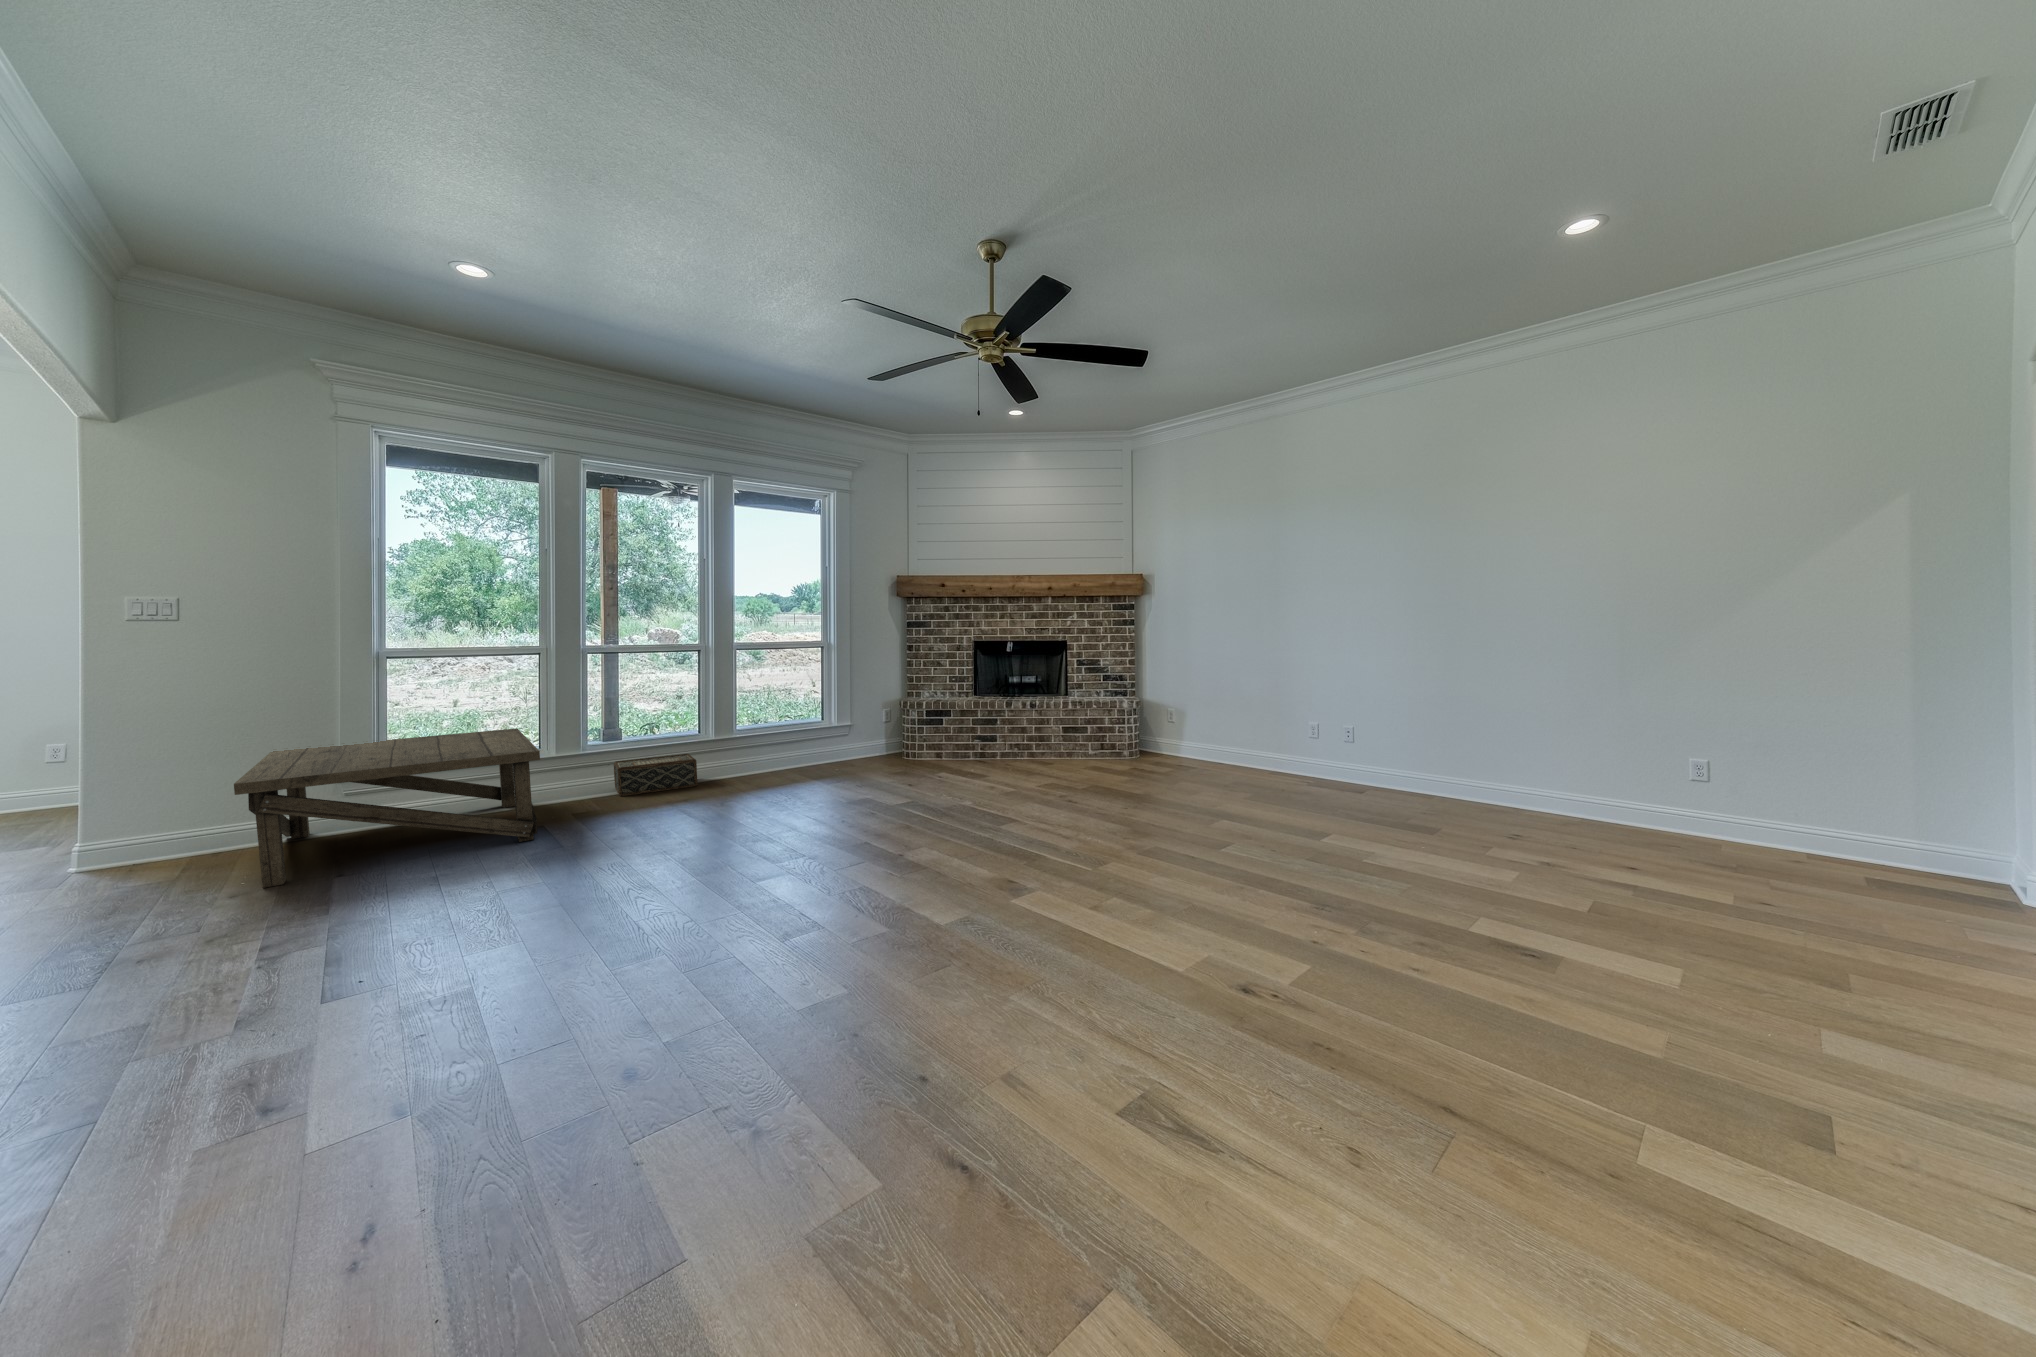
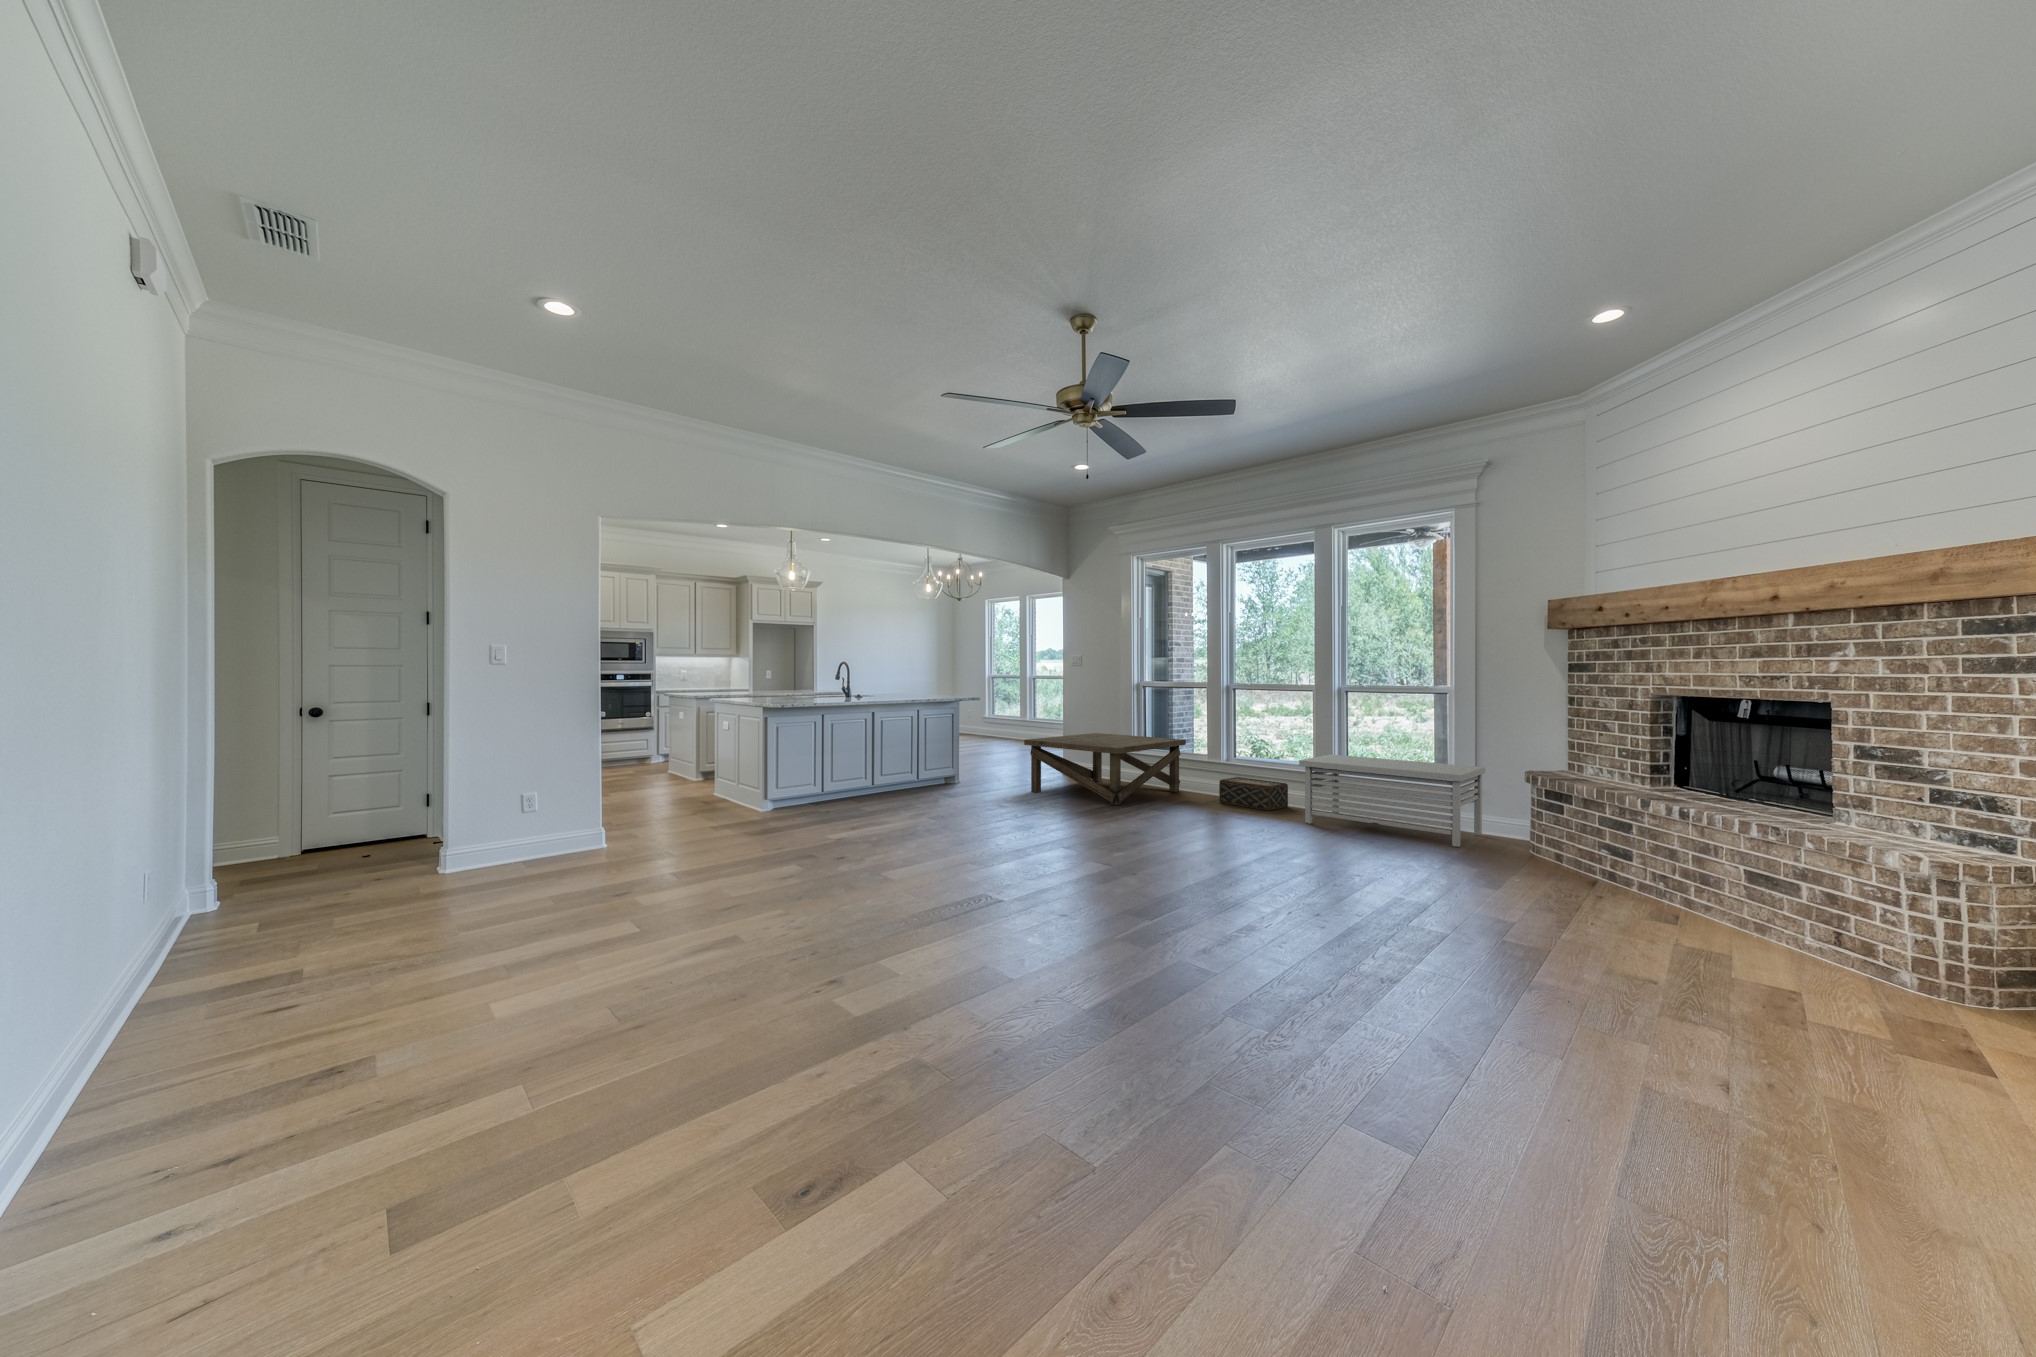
storage bench: none [733,702,890,784] -> present [1299,754,1485,847]

